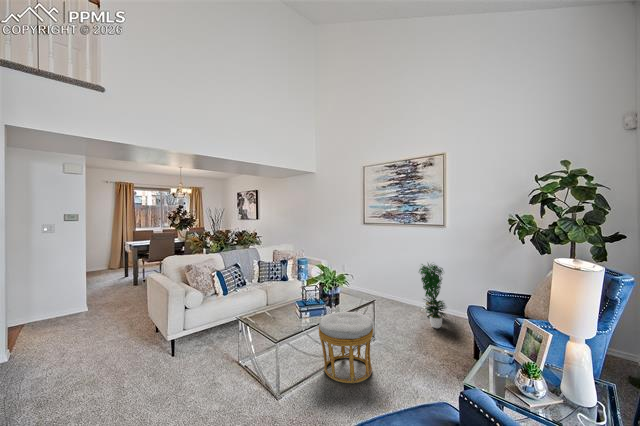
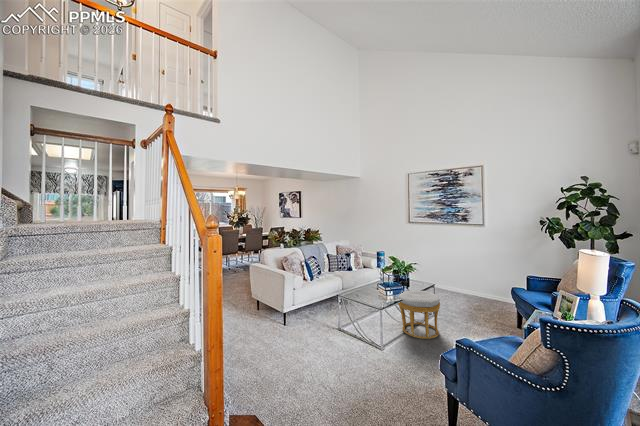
potted plant: present [419,264,447,328] -> none [460,253,488,307]

